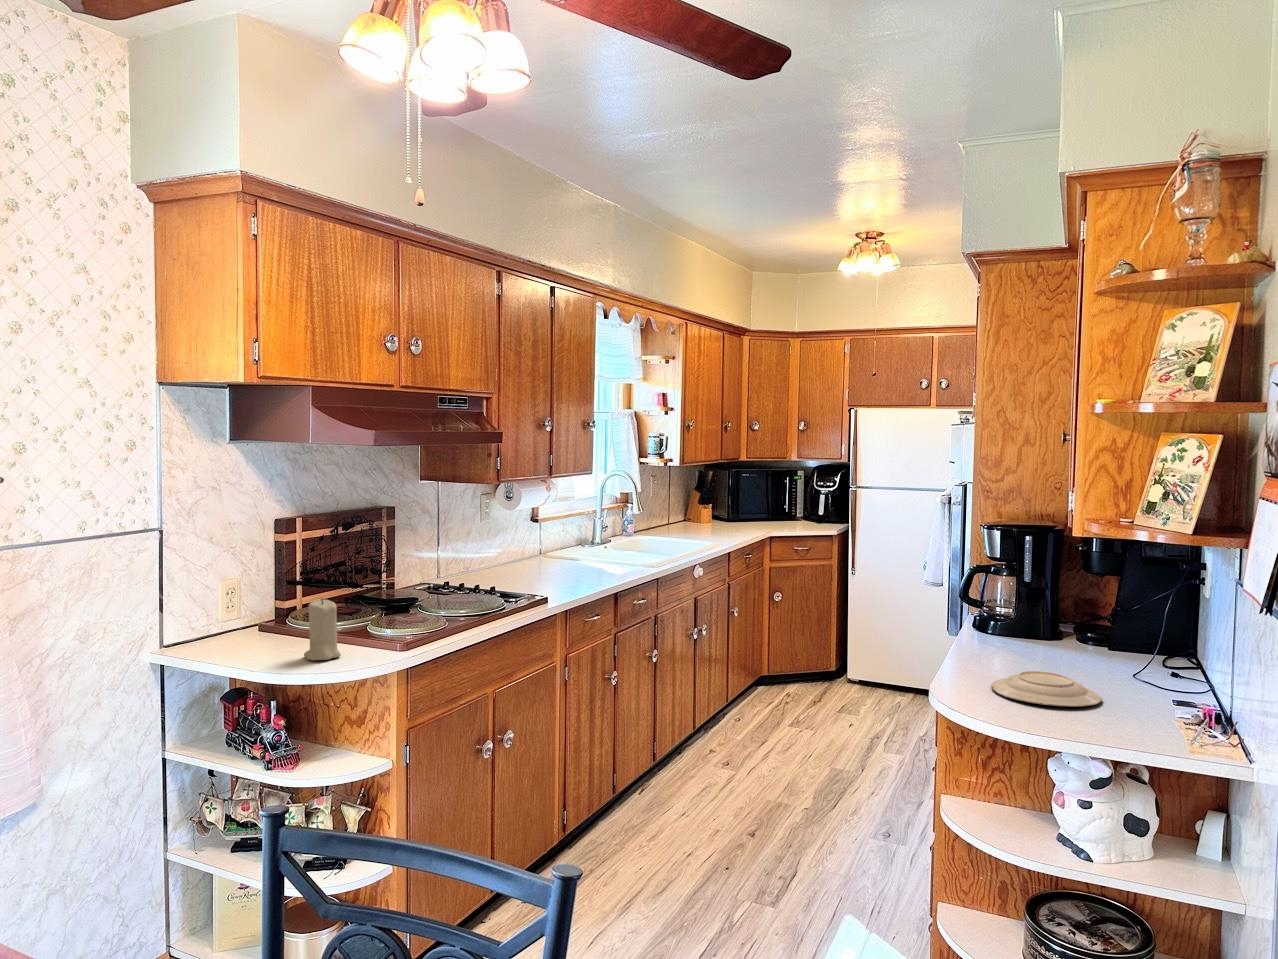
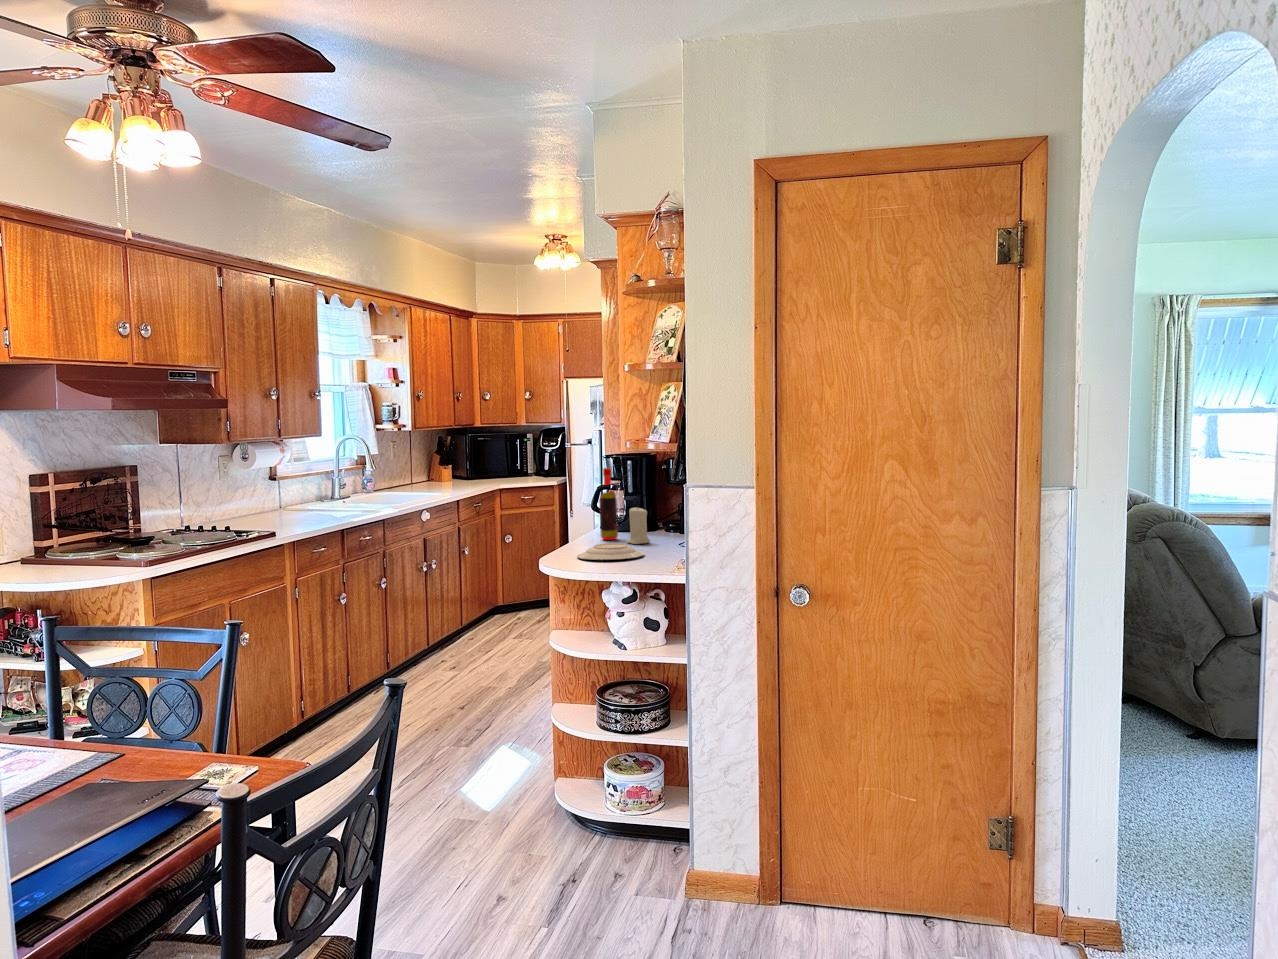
bottle: none [988,548,1015,651] -> present [600,468,618,540]
candle: present [304,599,341,660] -> present [627,506,650,544]

